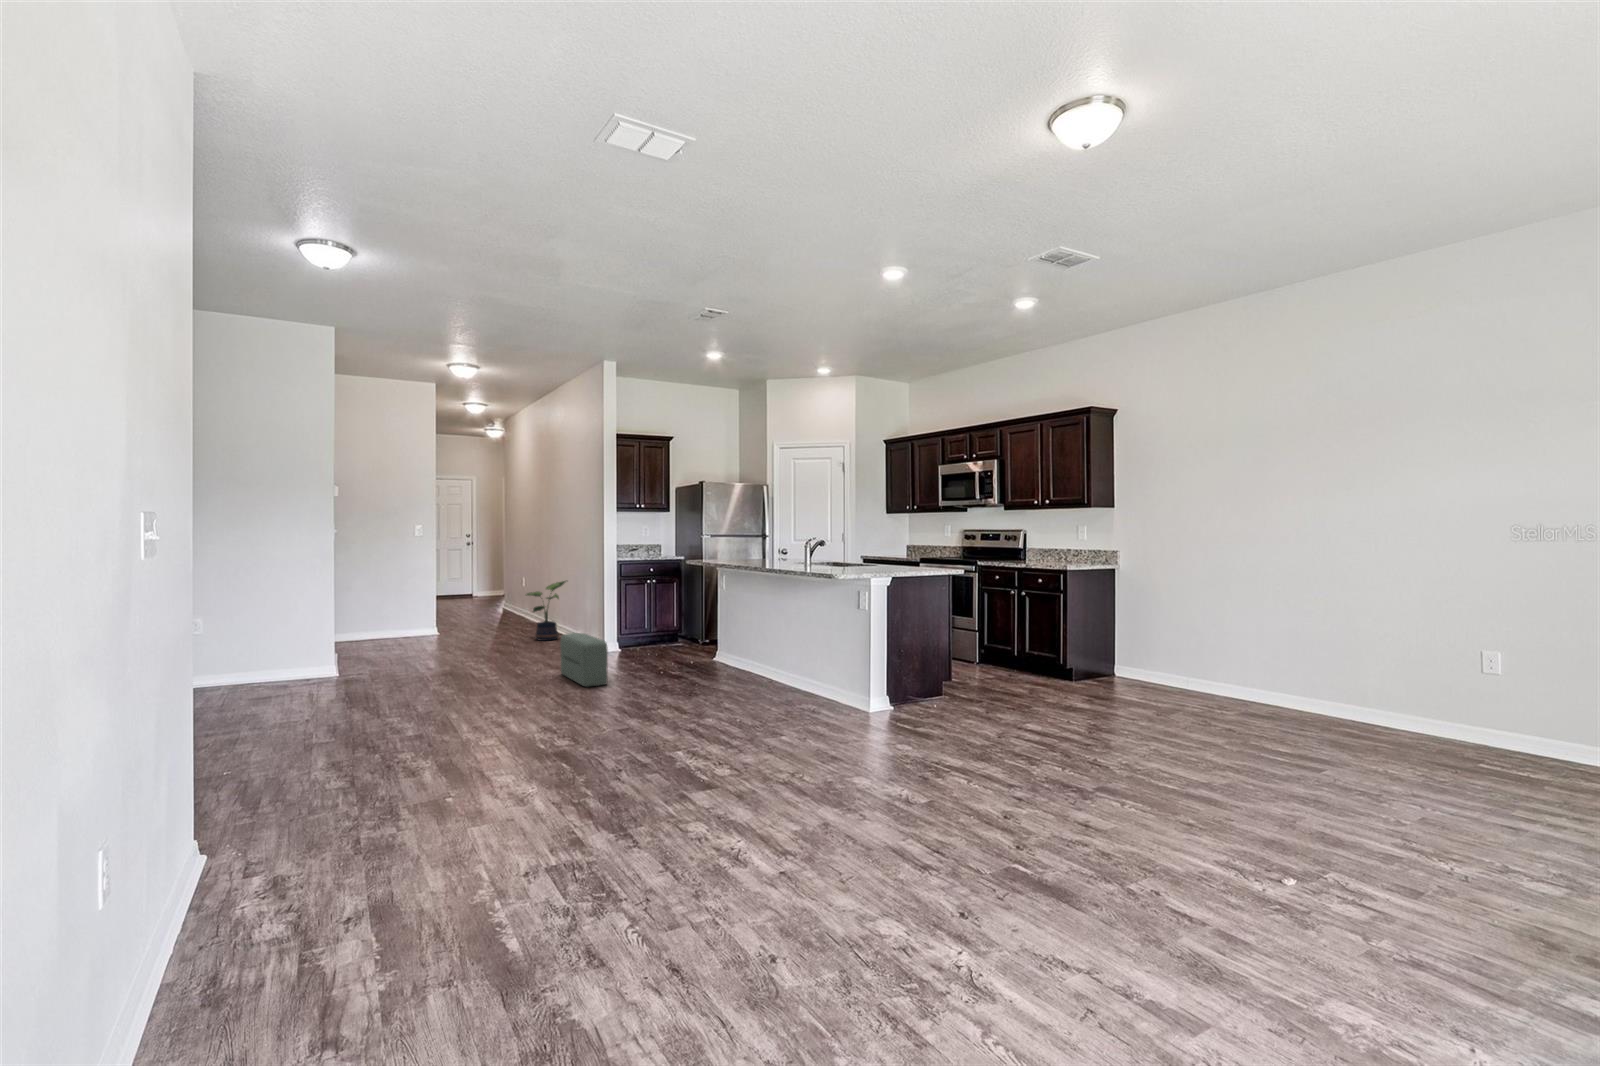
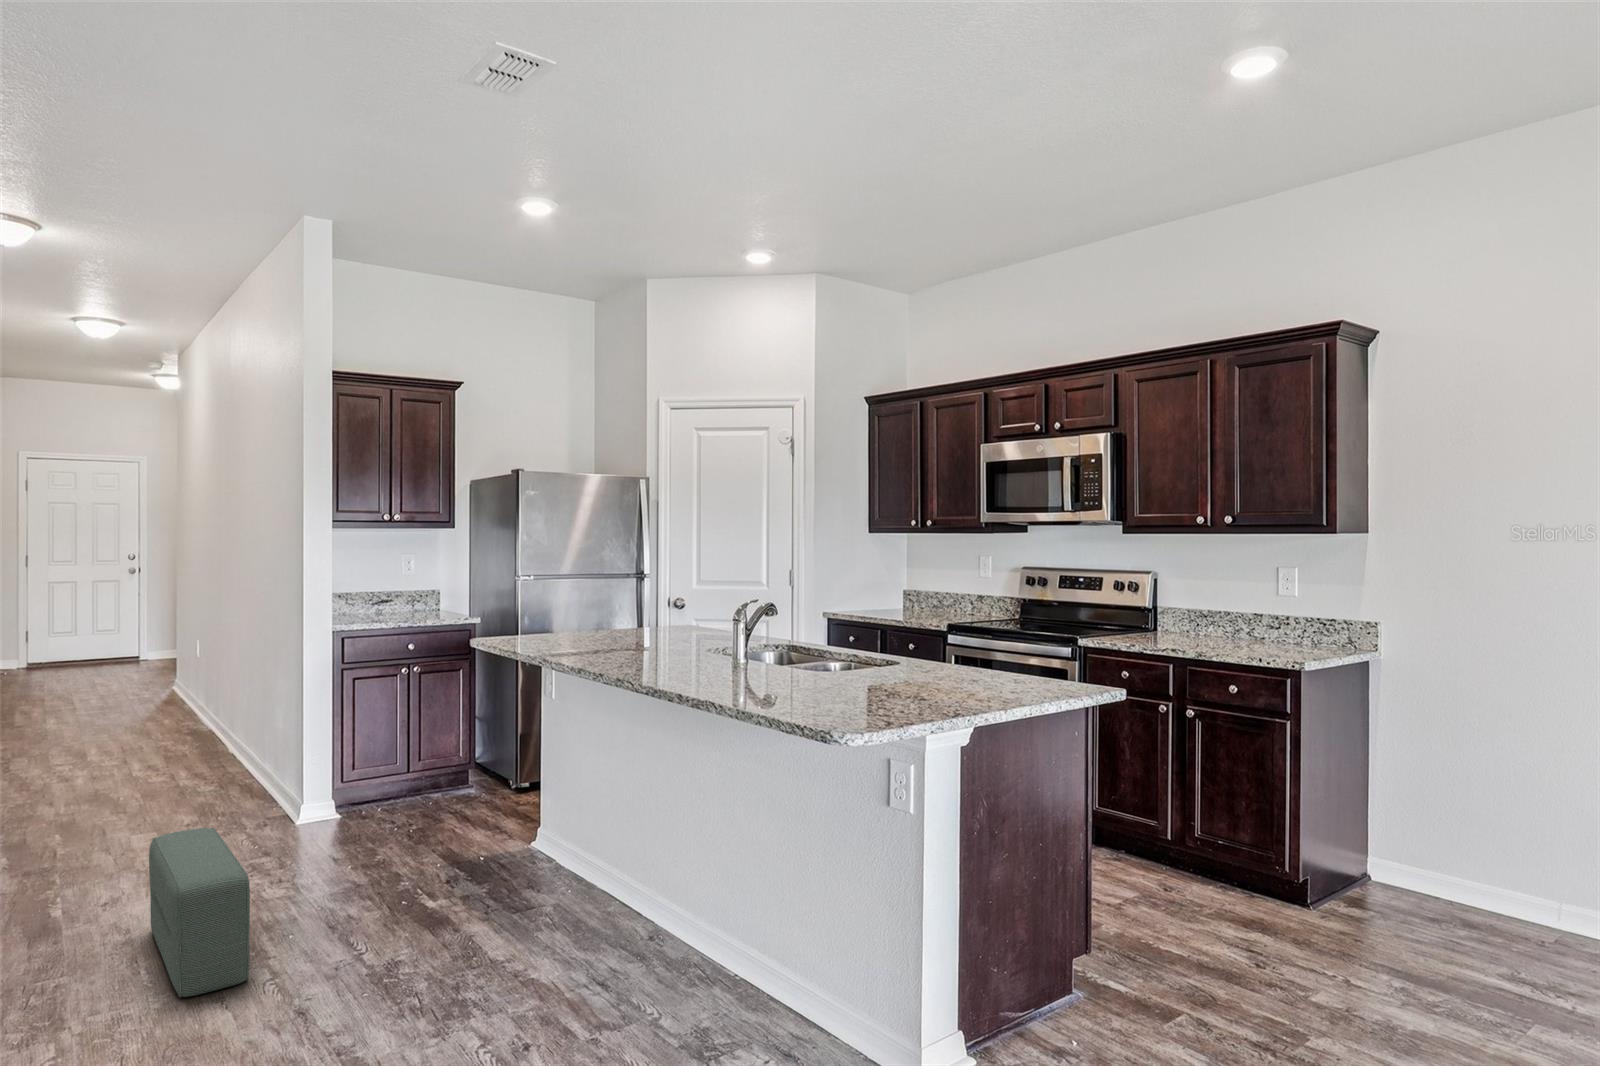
potted plant: present [527,581,566,641] -> none [149,662,250,788]

